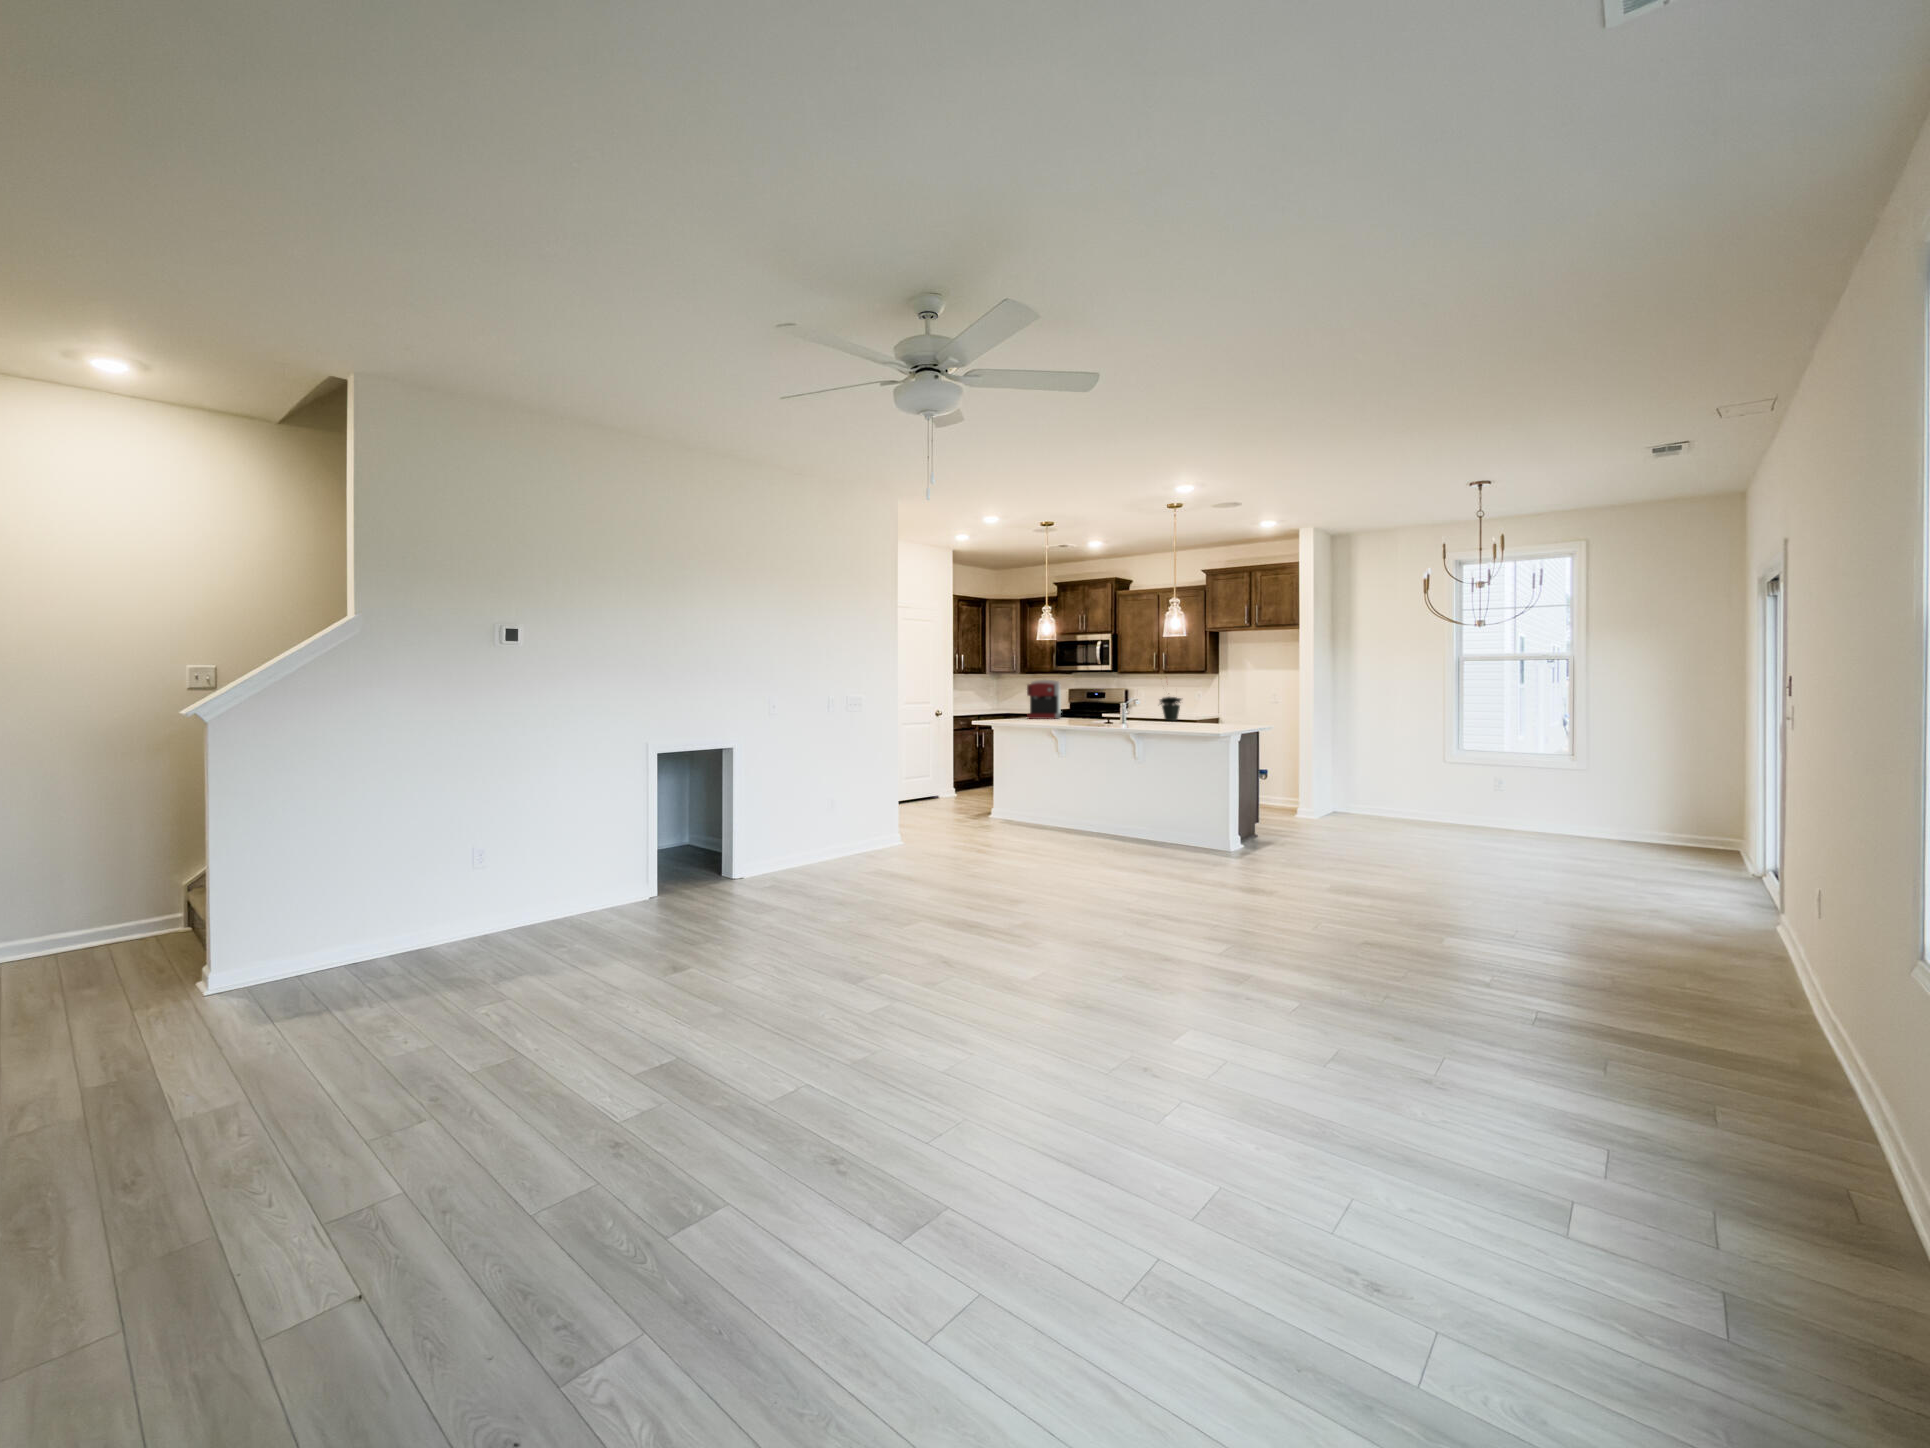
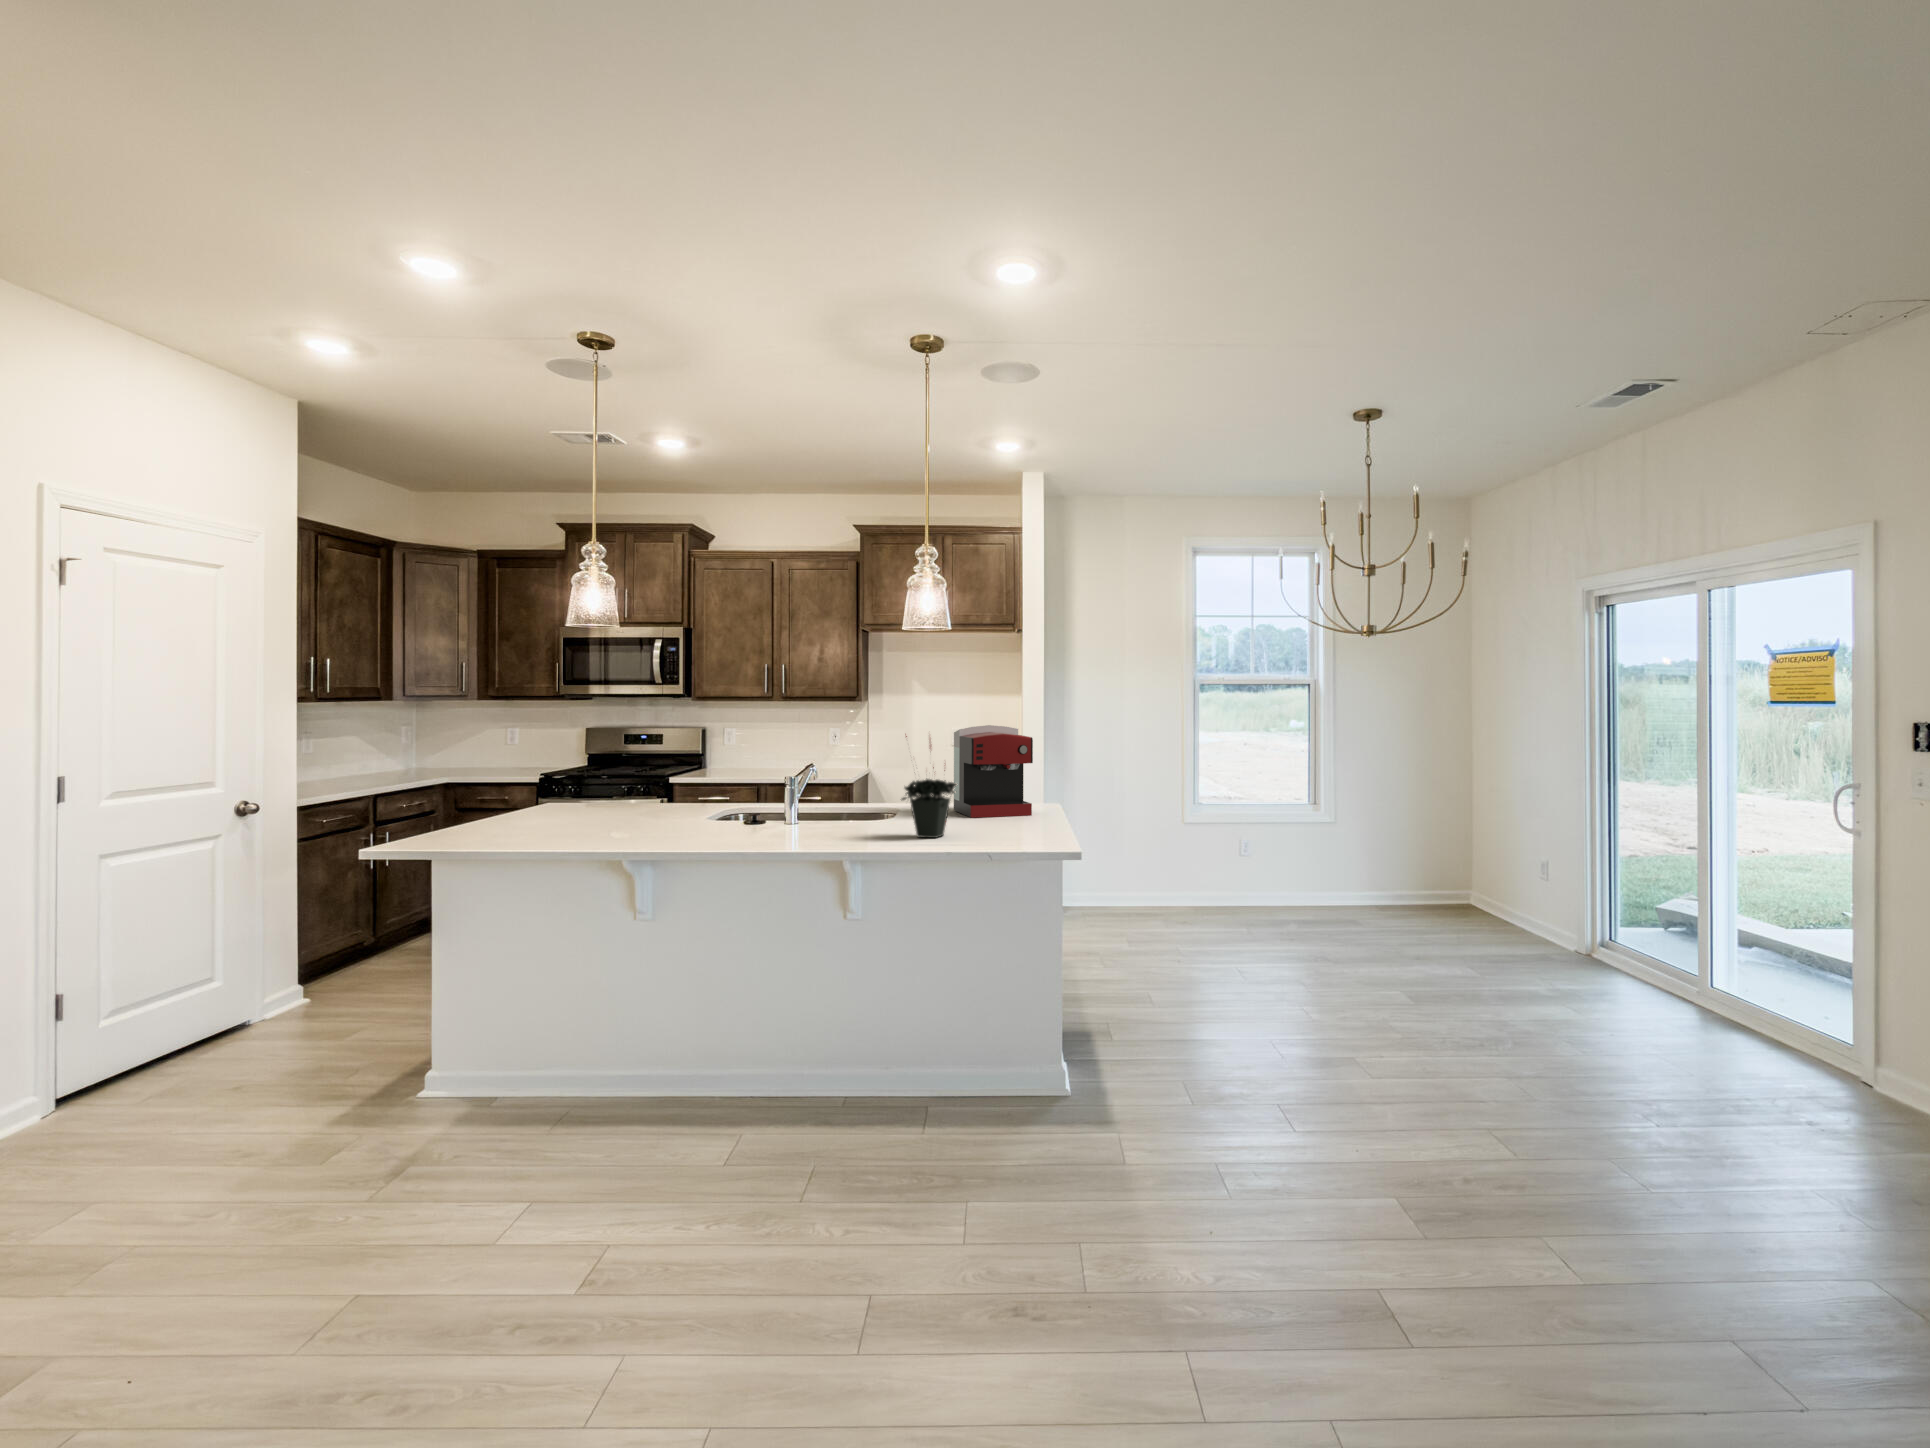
coffee maker: present [1027,680,1061,719] -> present [954,725,1033,818]

